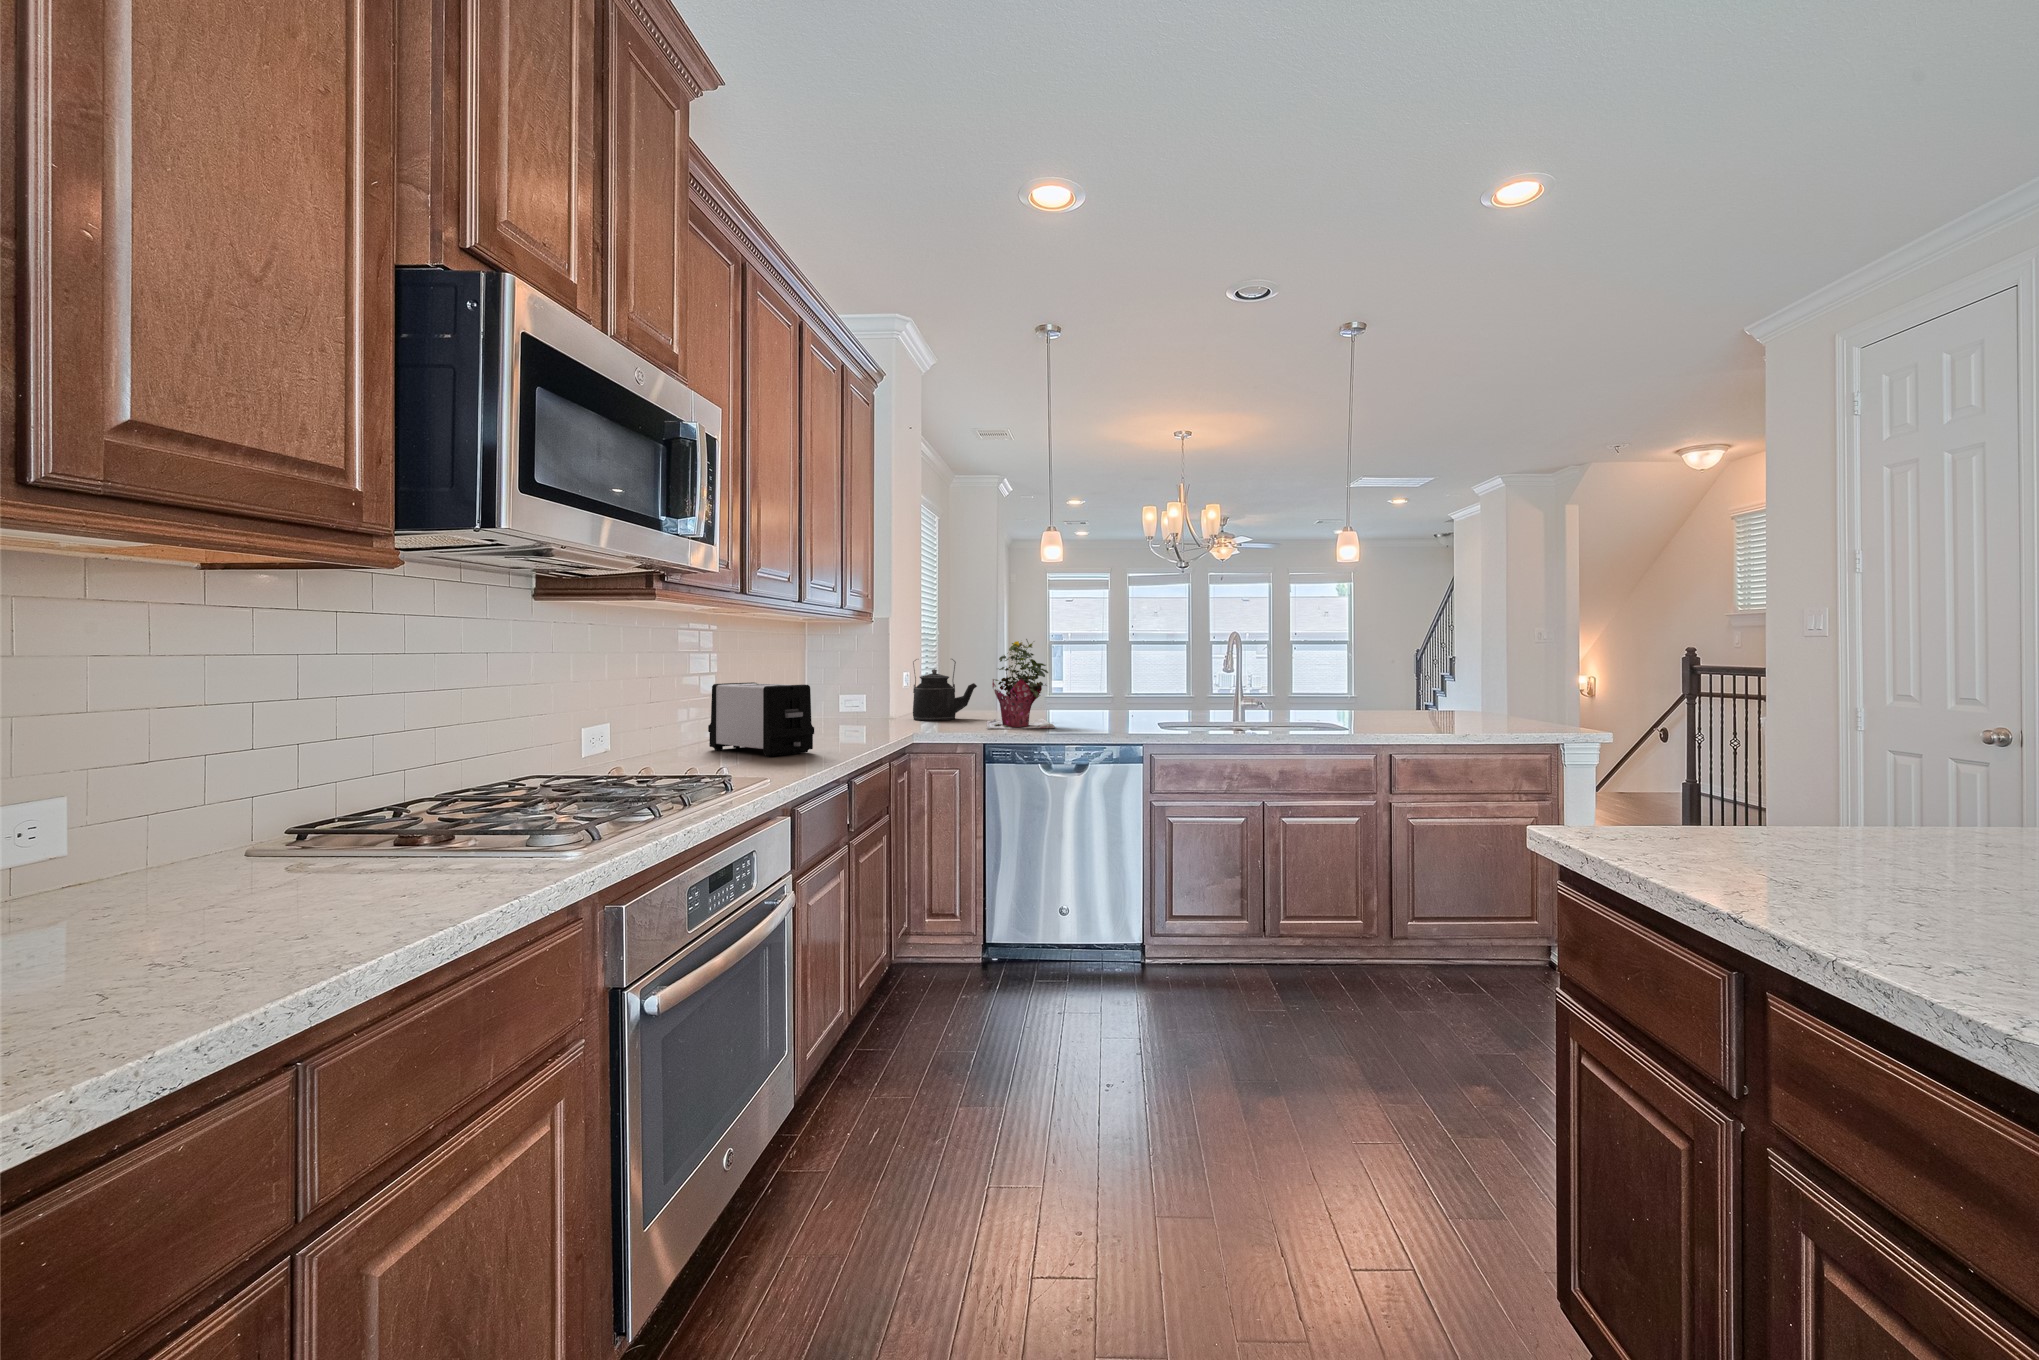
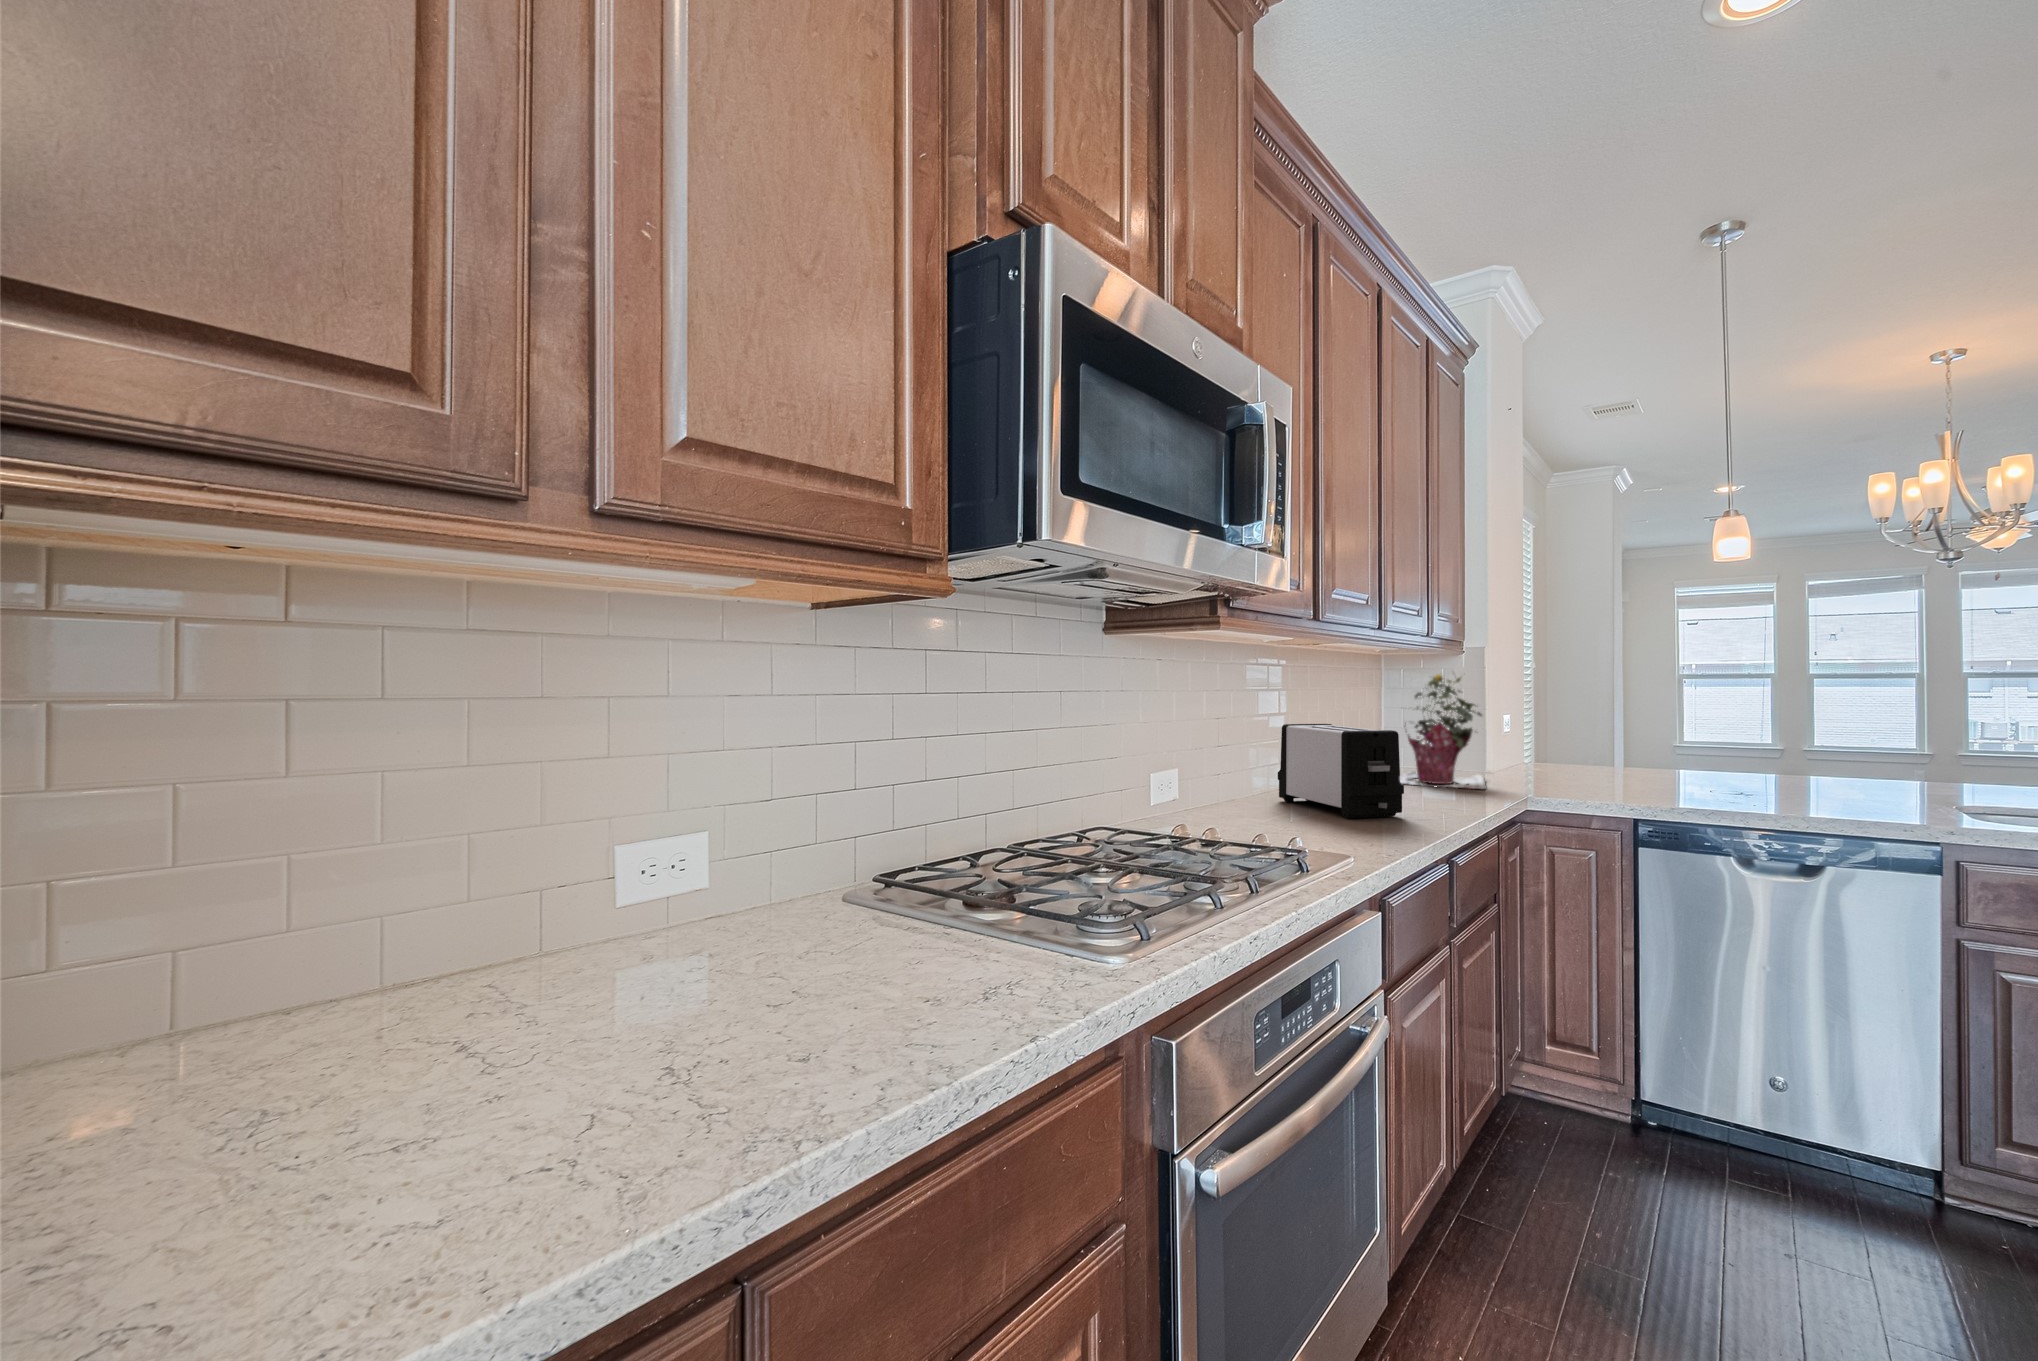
potted plant: present [987,639,1055,729] -> present [1400,674,1486,789]
kettle: present [913,659,977,721] -> none [1521,697,1614,779]

